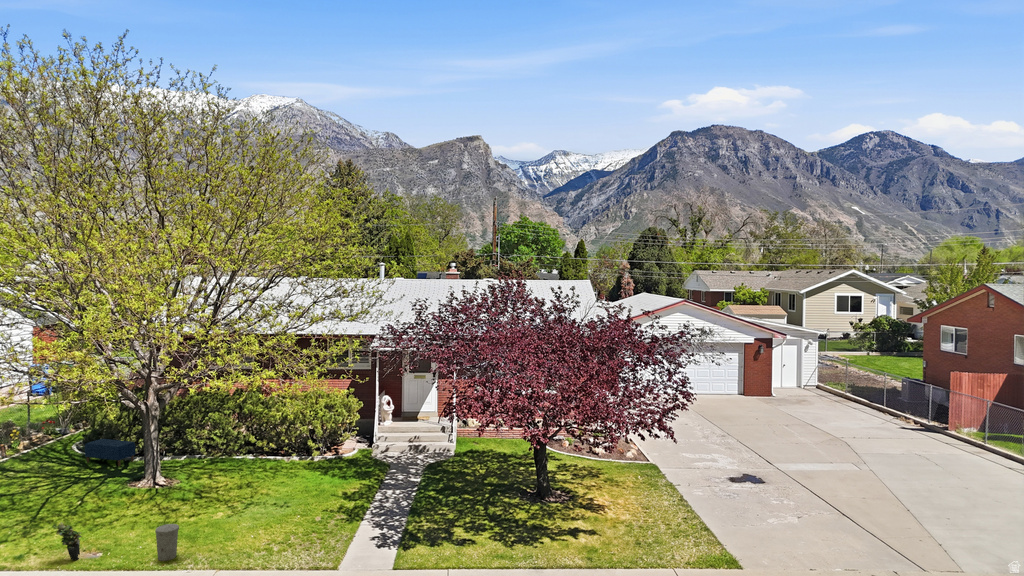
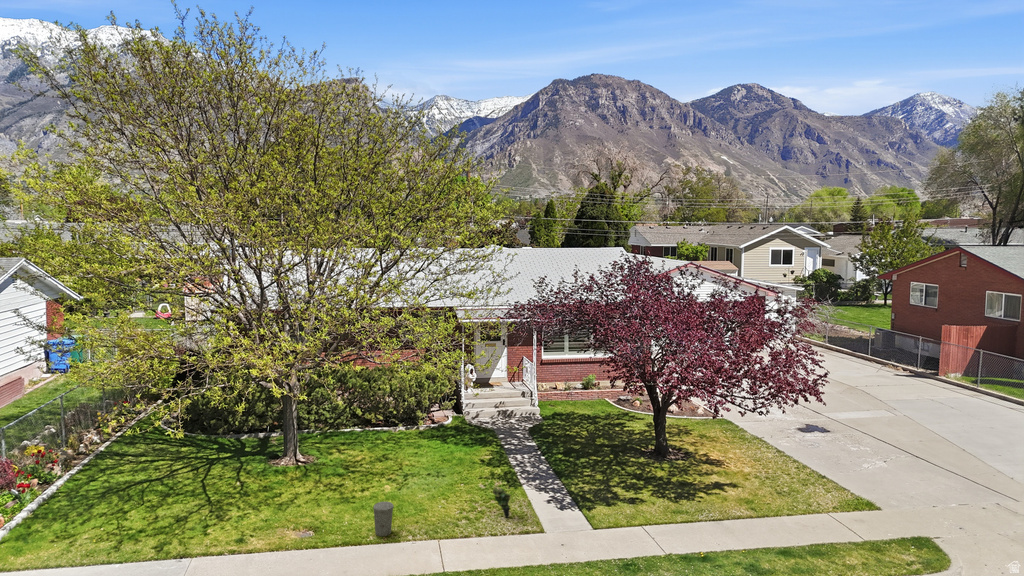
bench: present [85,439,135,466] -> none [191,417,242,444]
potted plant: present [54,522,82,560] -> present [493,486,511,518]

